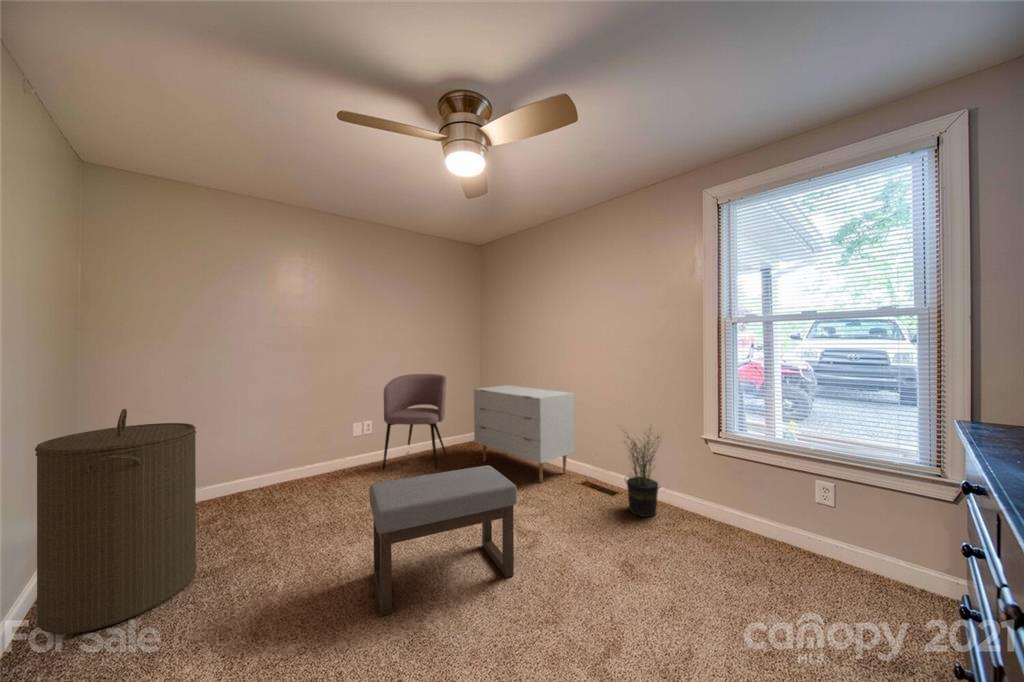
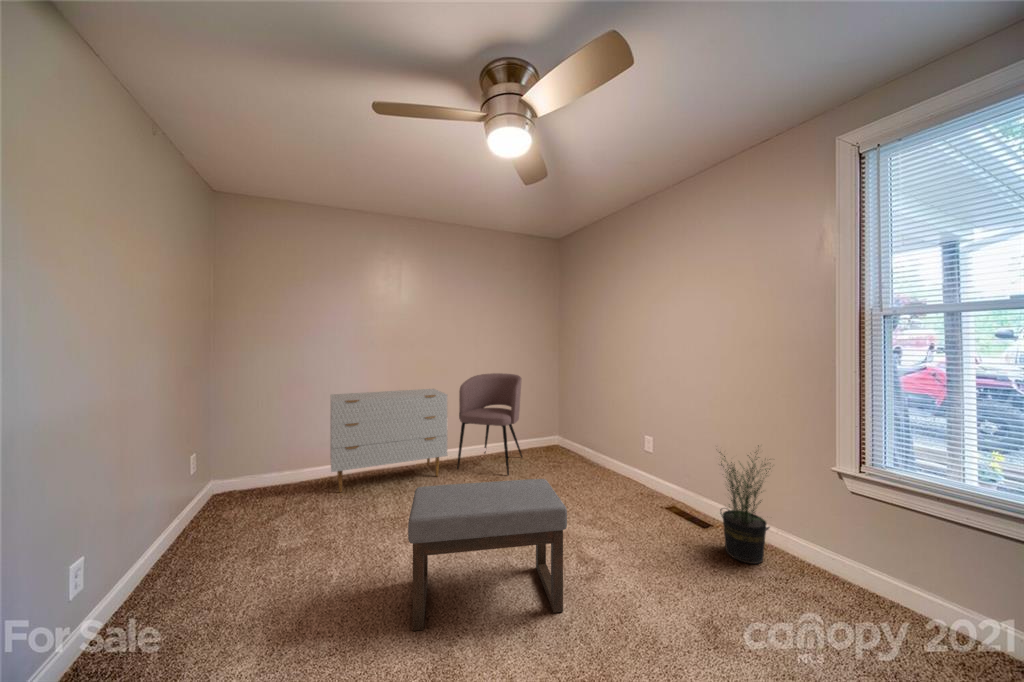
dresser: present [474,385,575,482] -> present [330,389,447,492]
laundry hamper: present [35,409,196,634] -> none [152,398,276,590]

